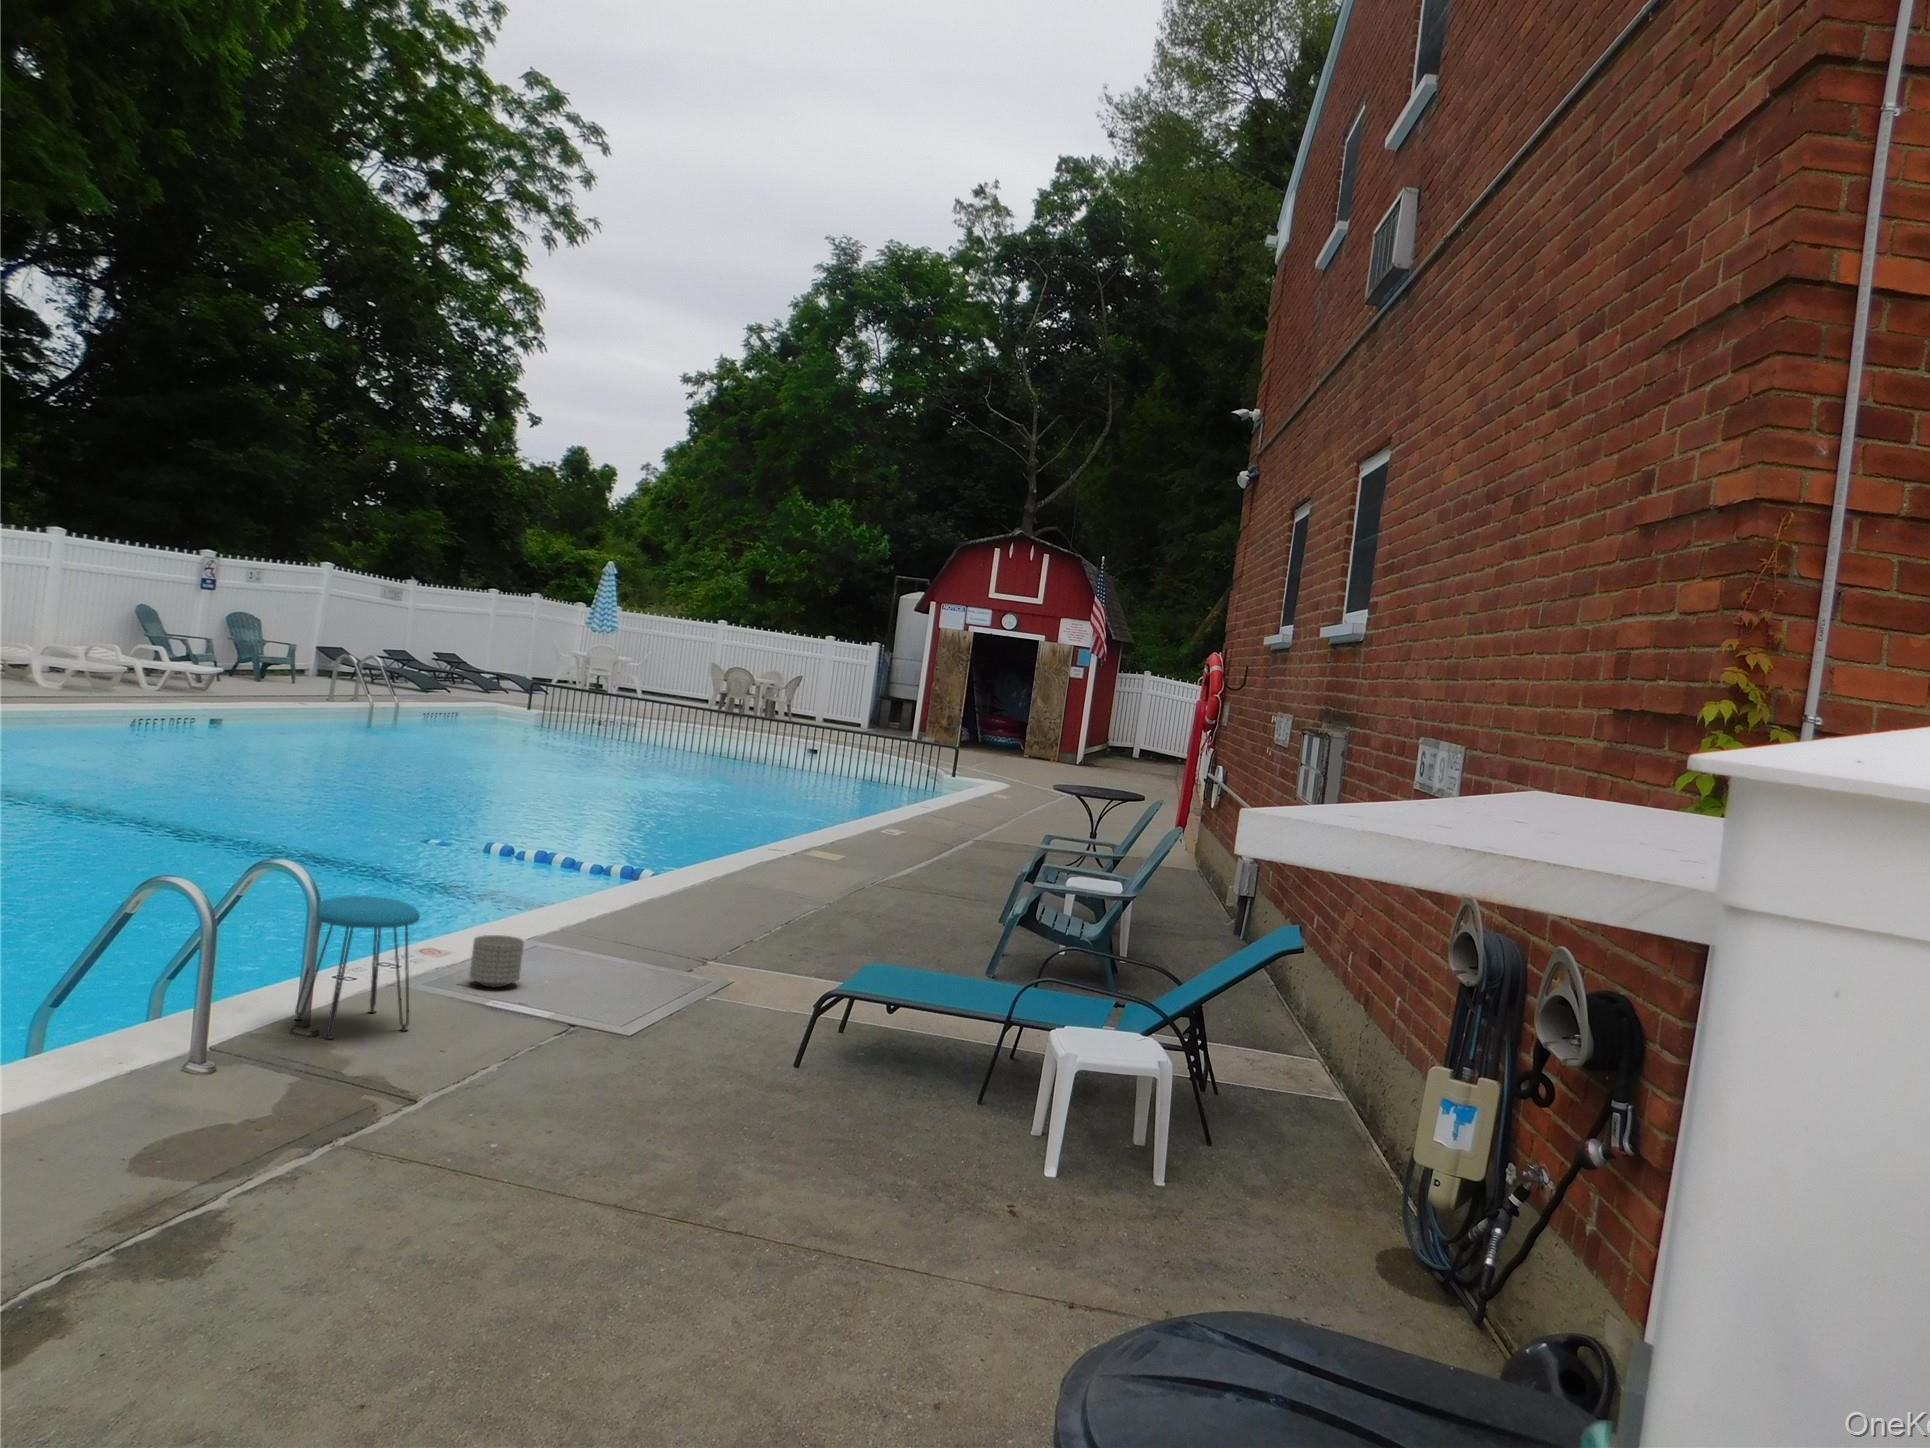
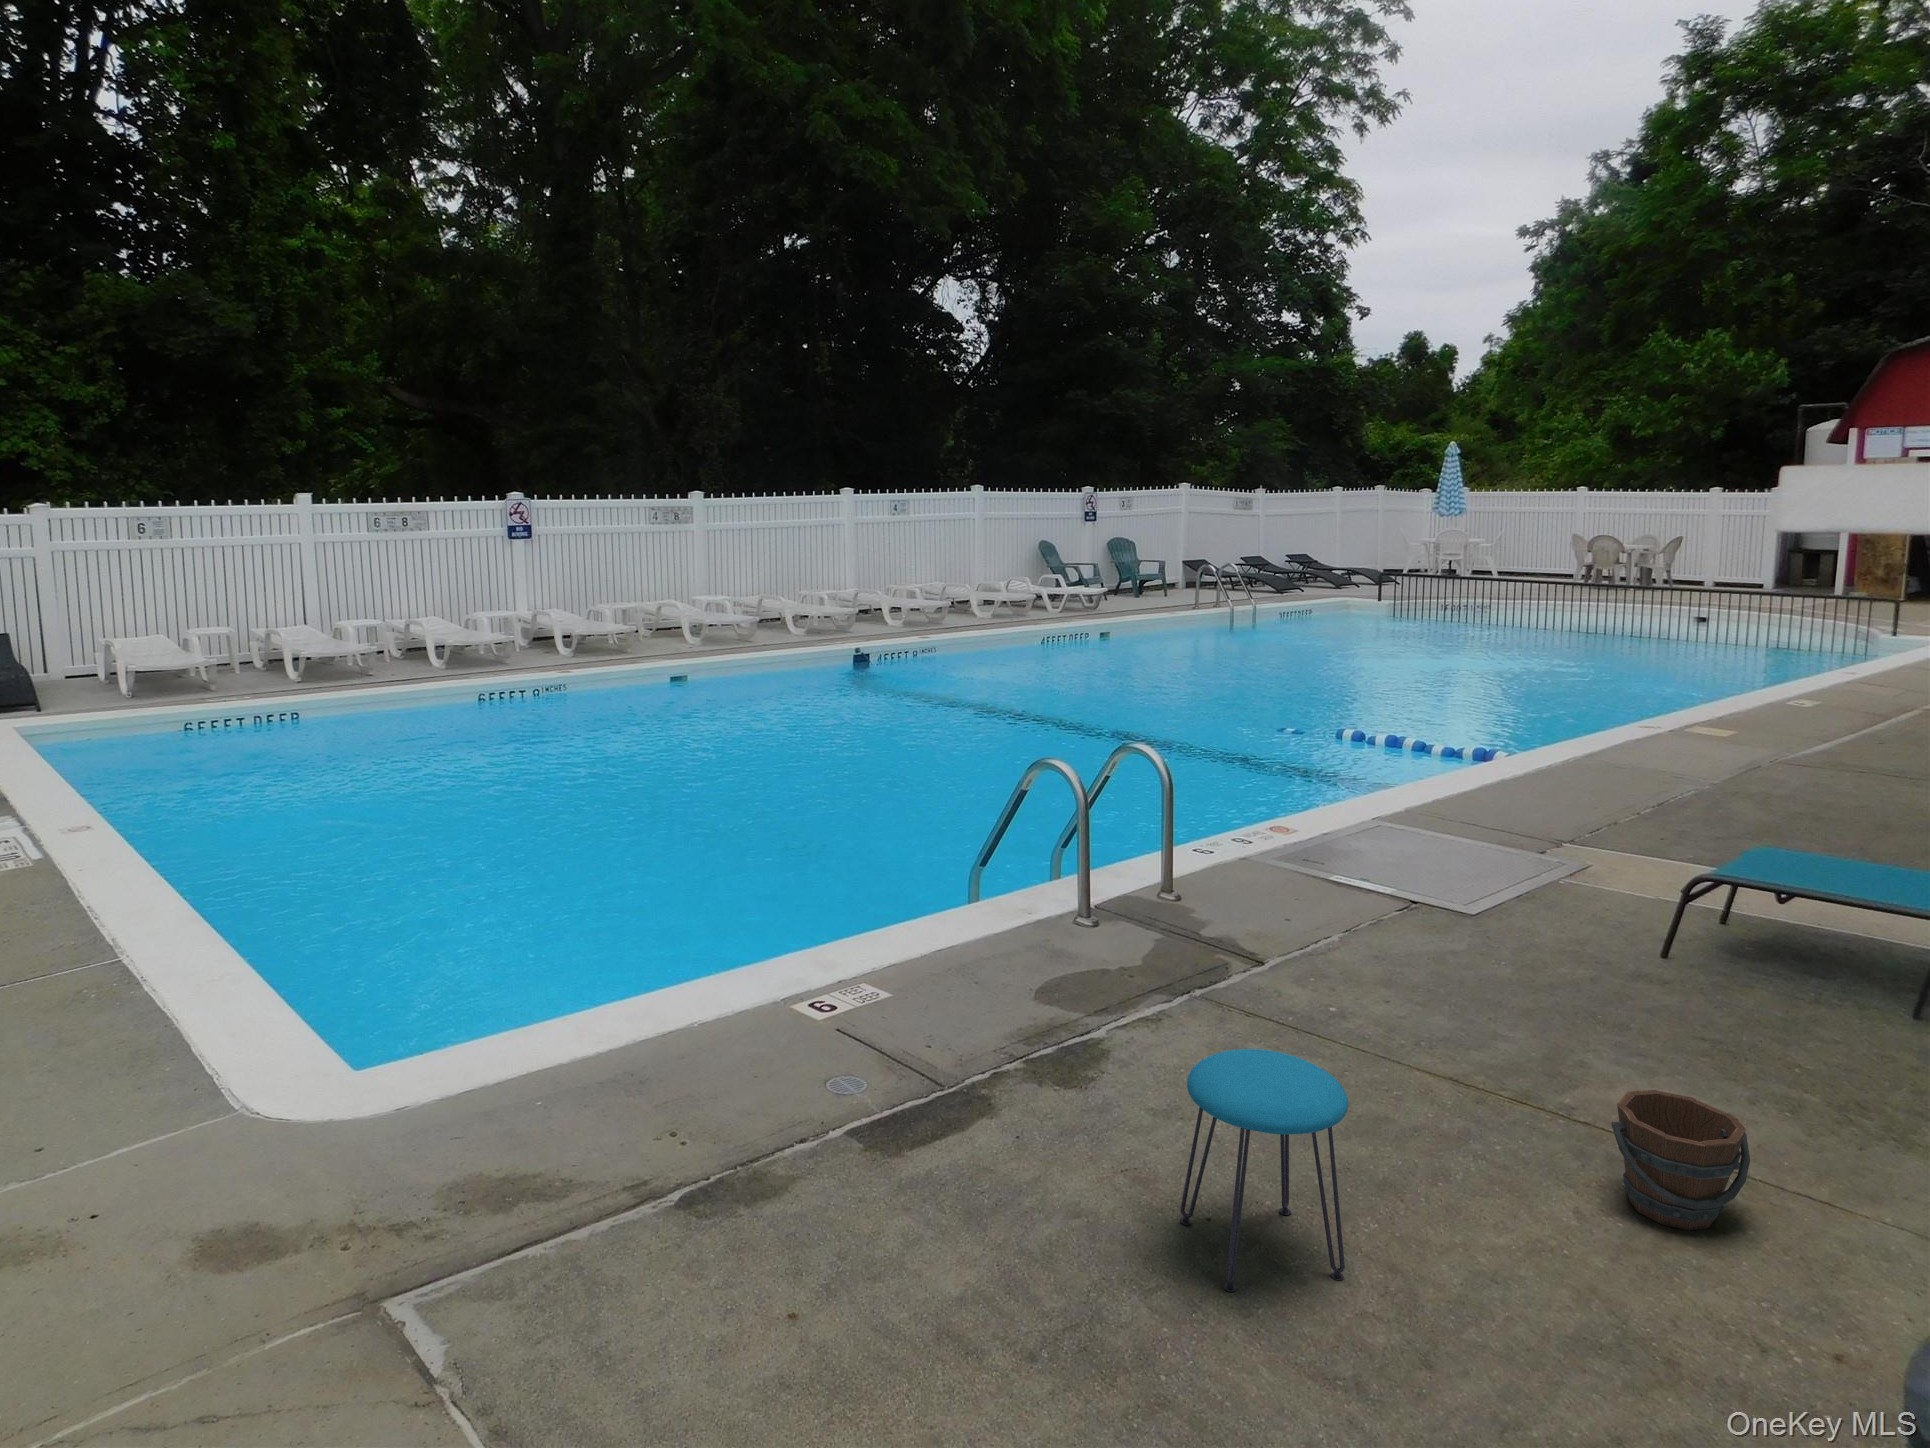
bucket: none [588,931,662,1004] -> present [1611,1090,1750,1230]
planter: present [469,935,524,987] -> none [1413,1067,1495,1155]

